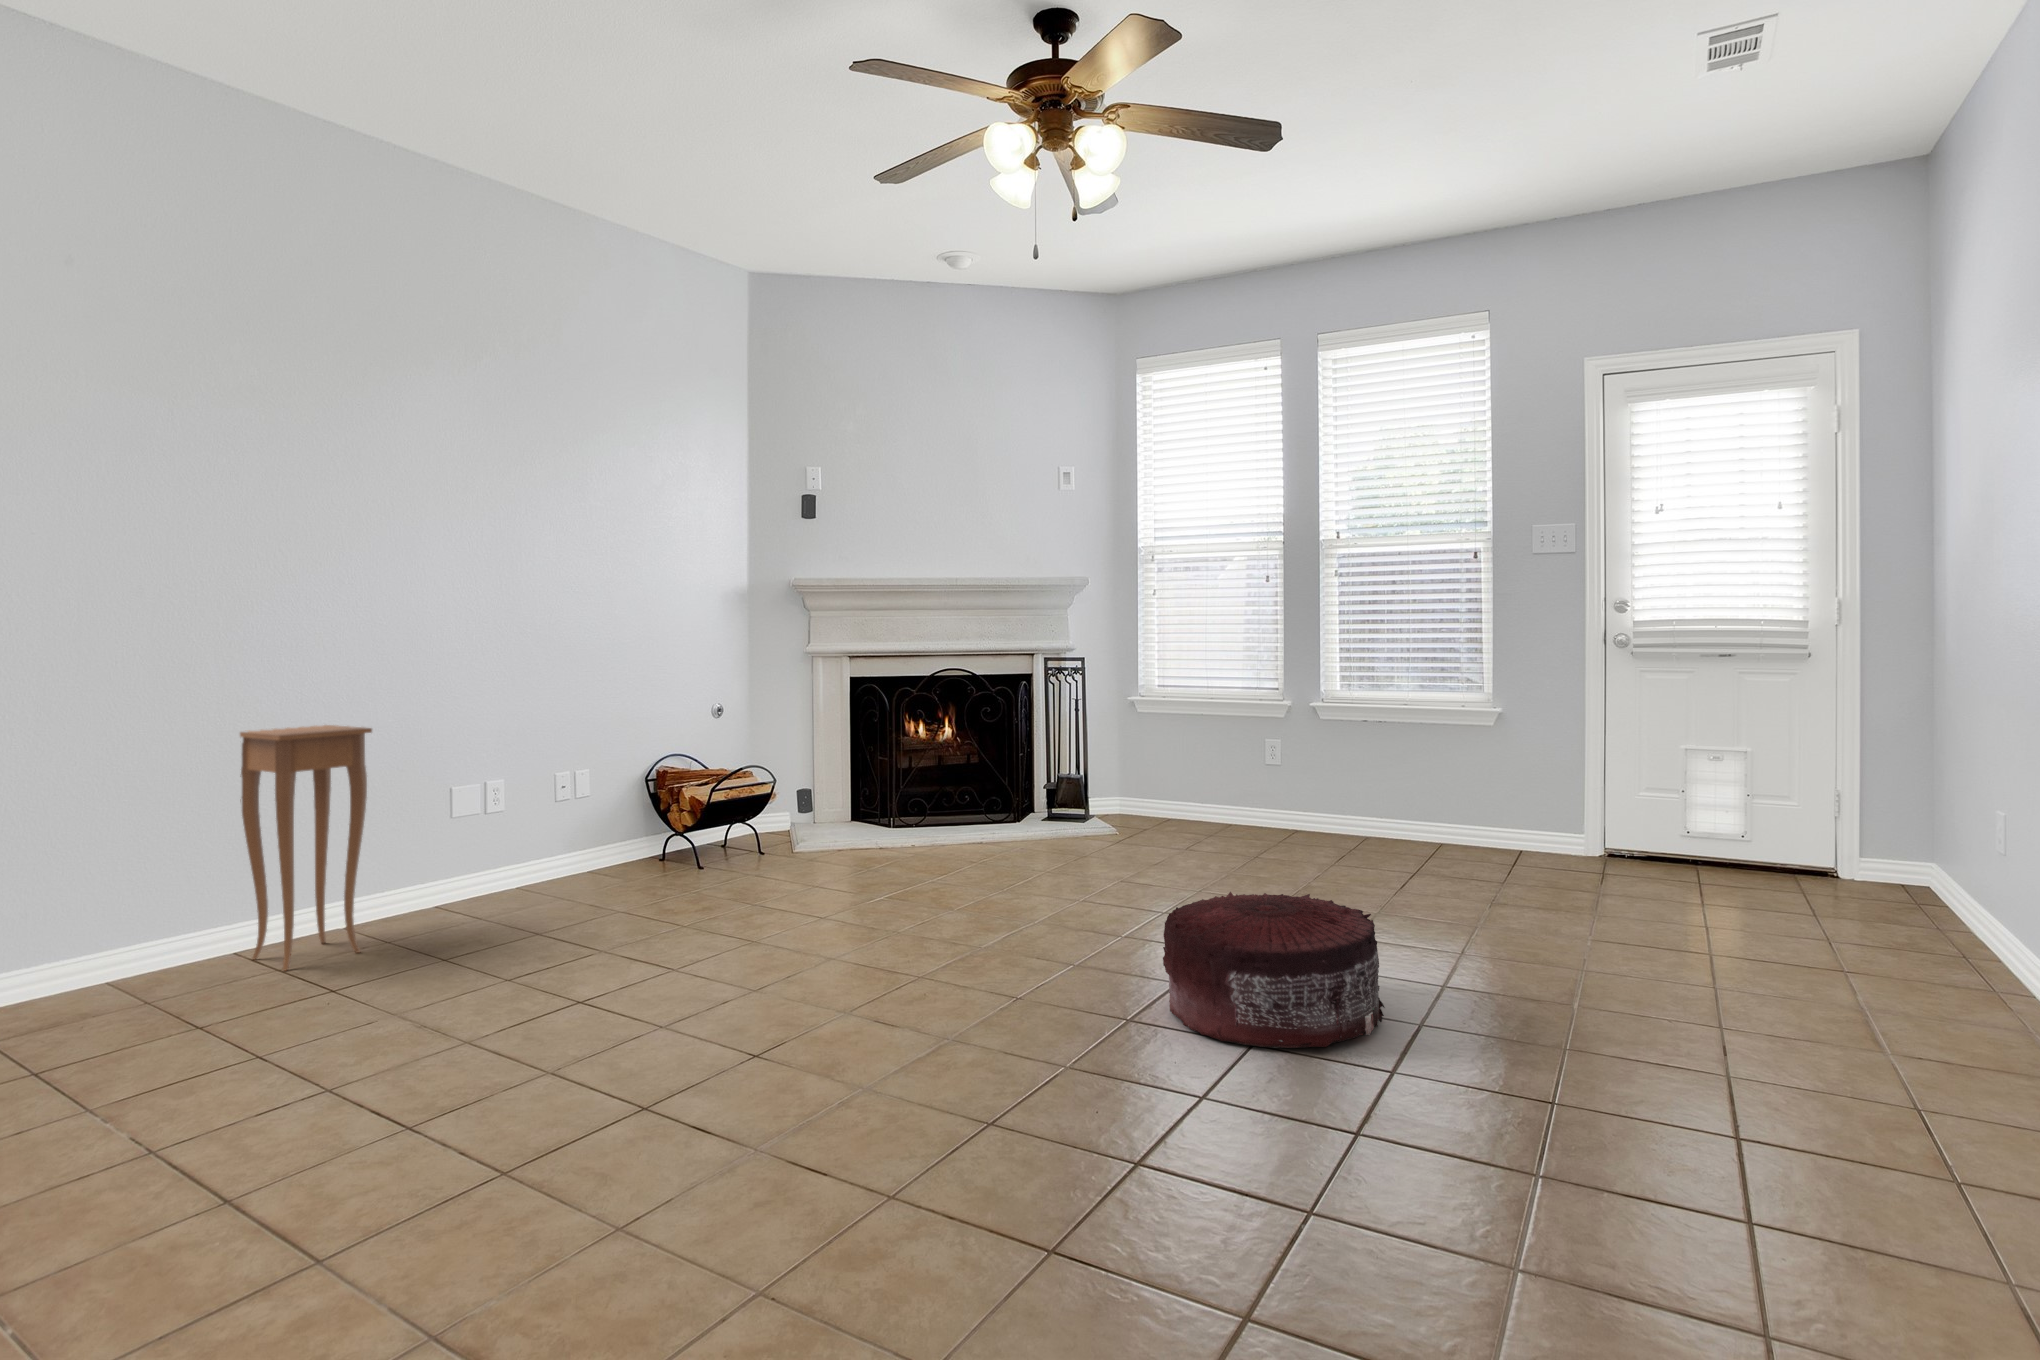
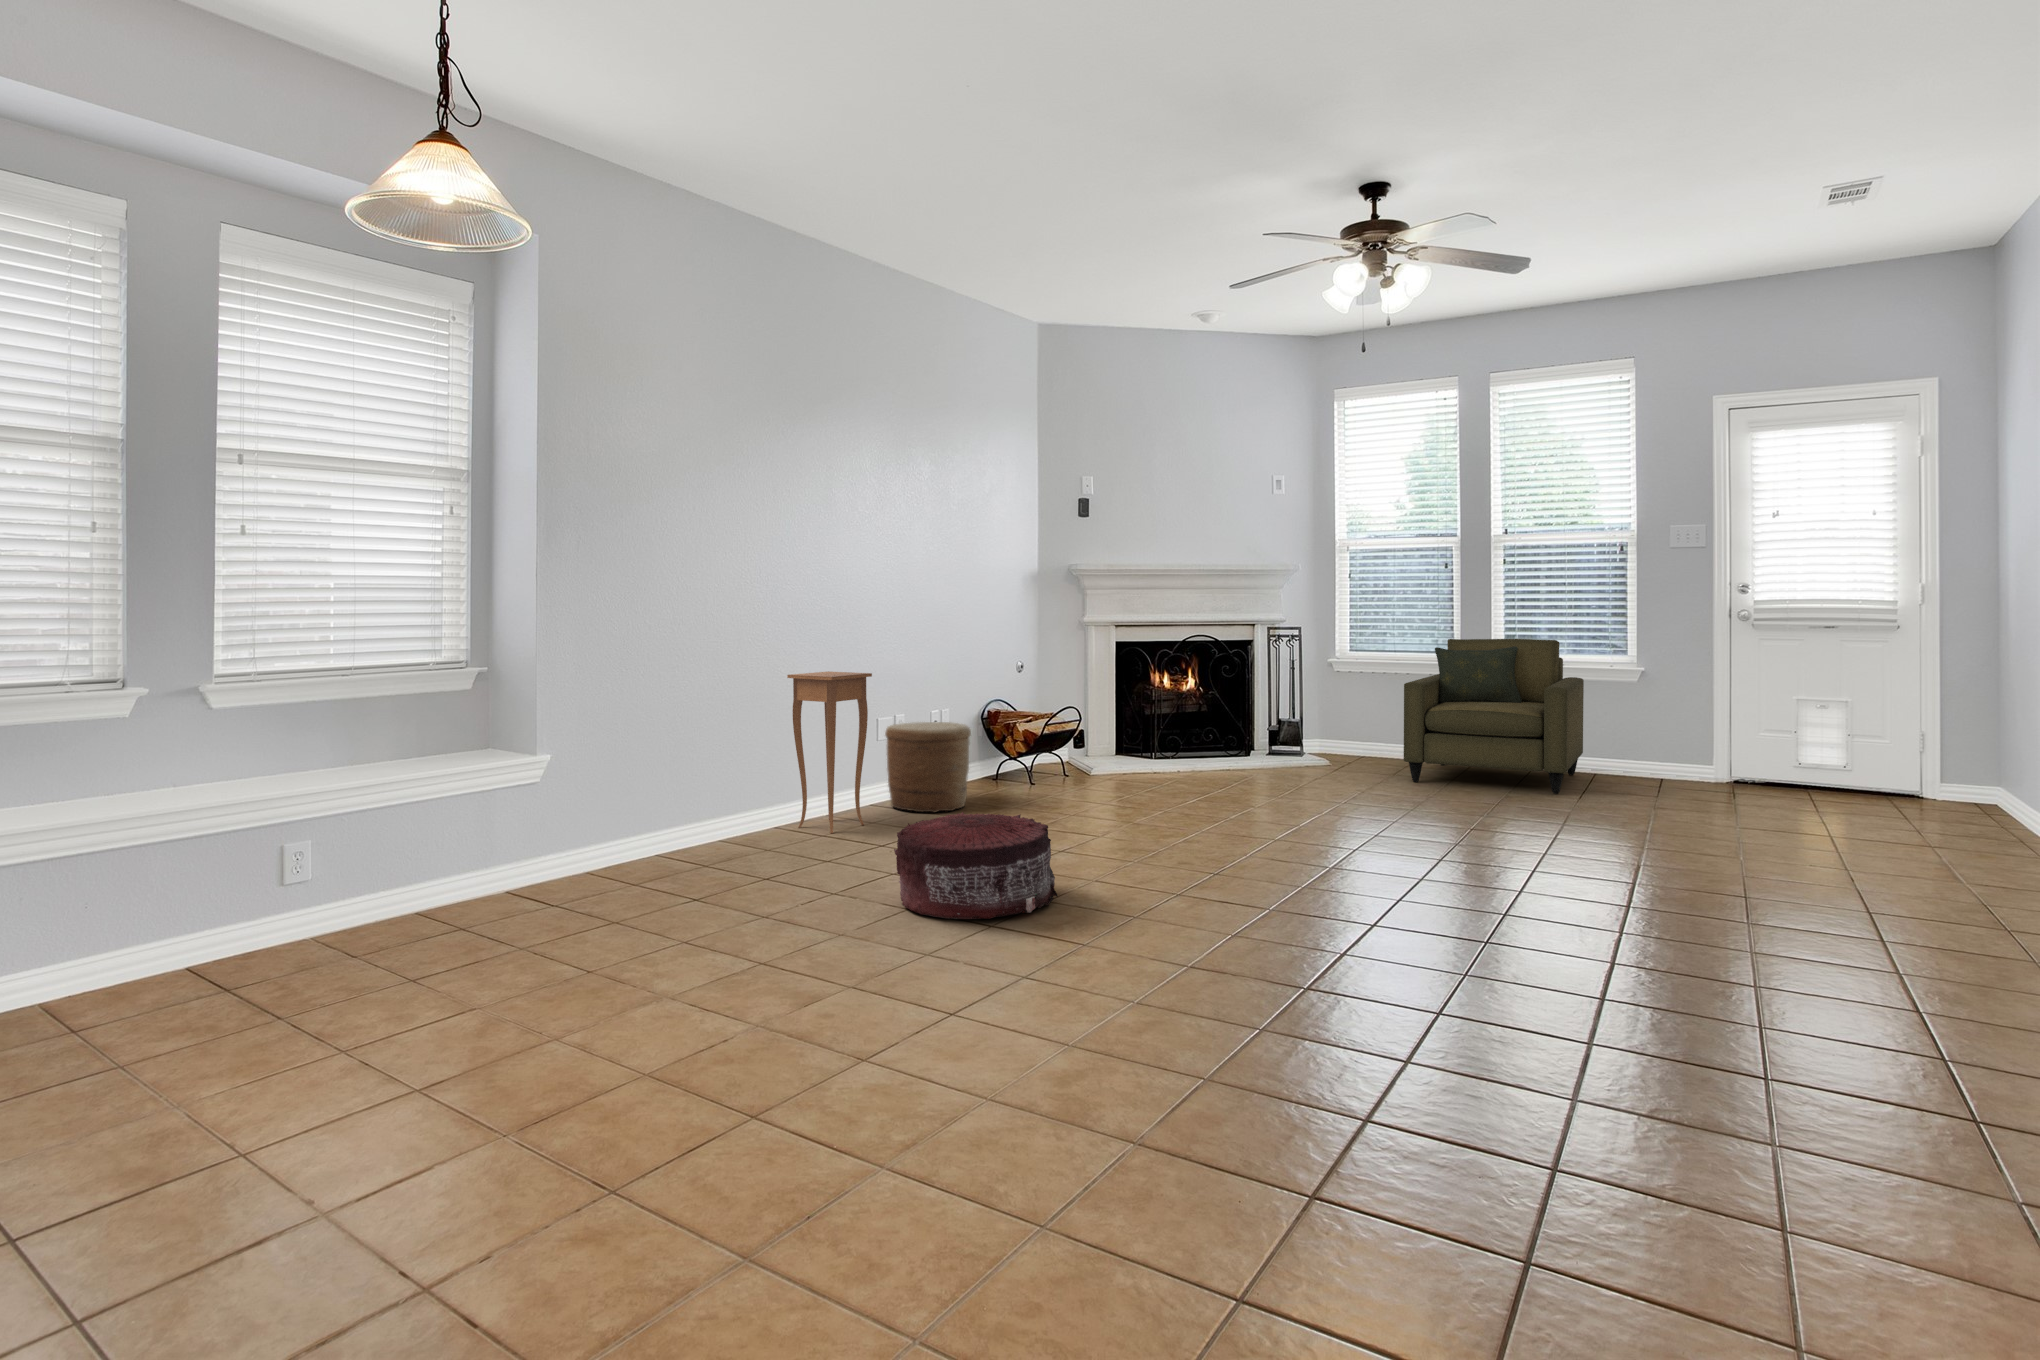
armchair: none [1196,671,1431,877] -> present [1404,639,1584,794]
woven basket: none [436,792,568,927] -> present [885,722,971,812]
pouf: present [1163,892,1385,1048] -> present [894,812,1058,919]

